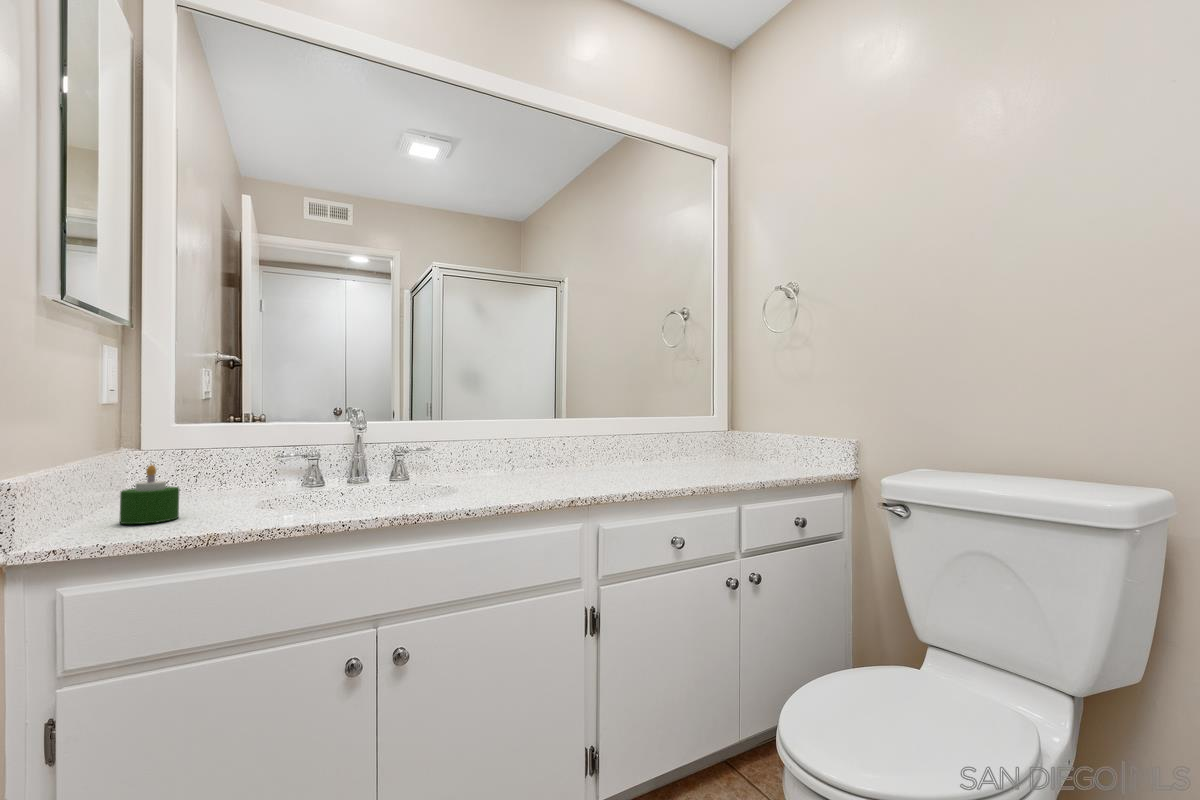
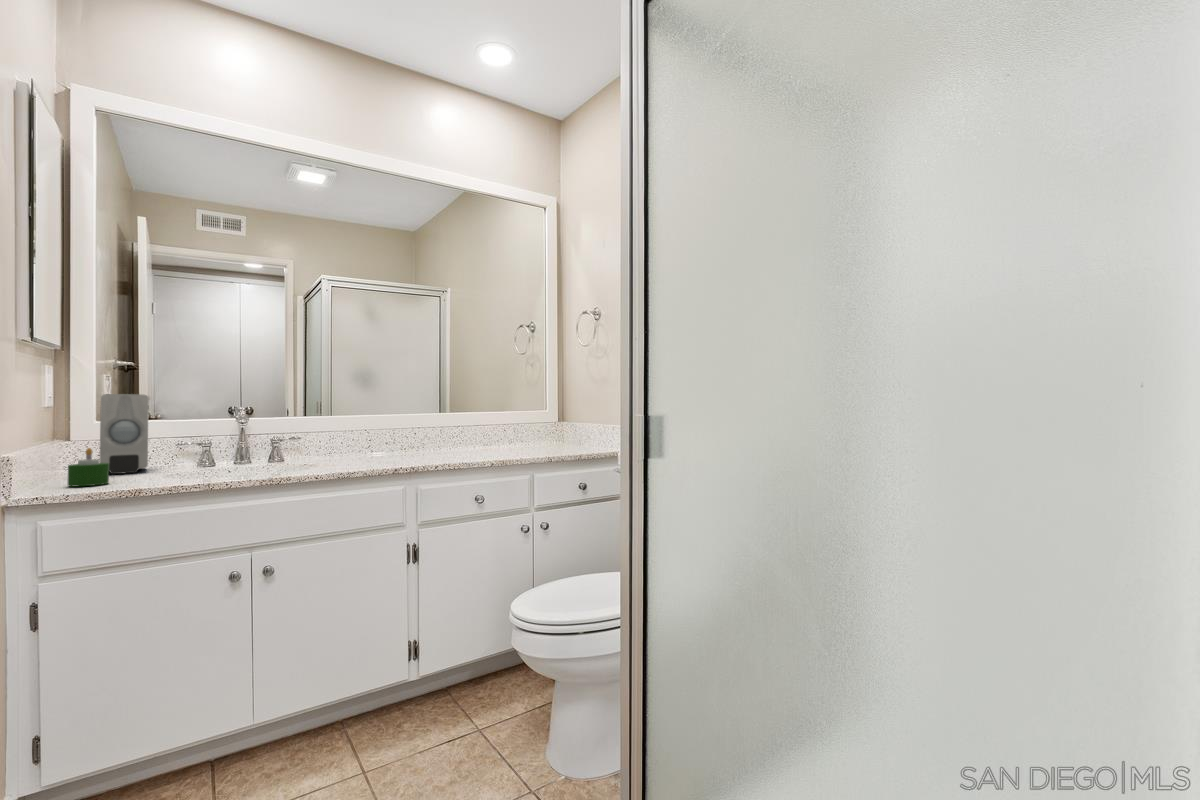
soap dispenser: none [176,387,243,498] -> present [100,394,149,474]

